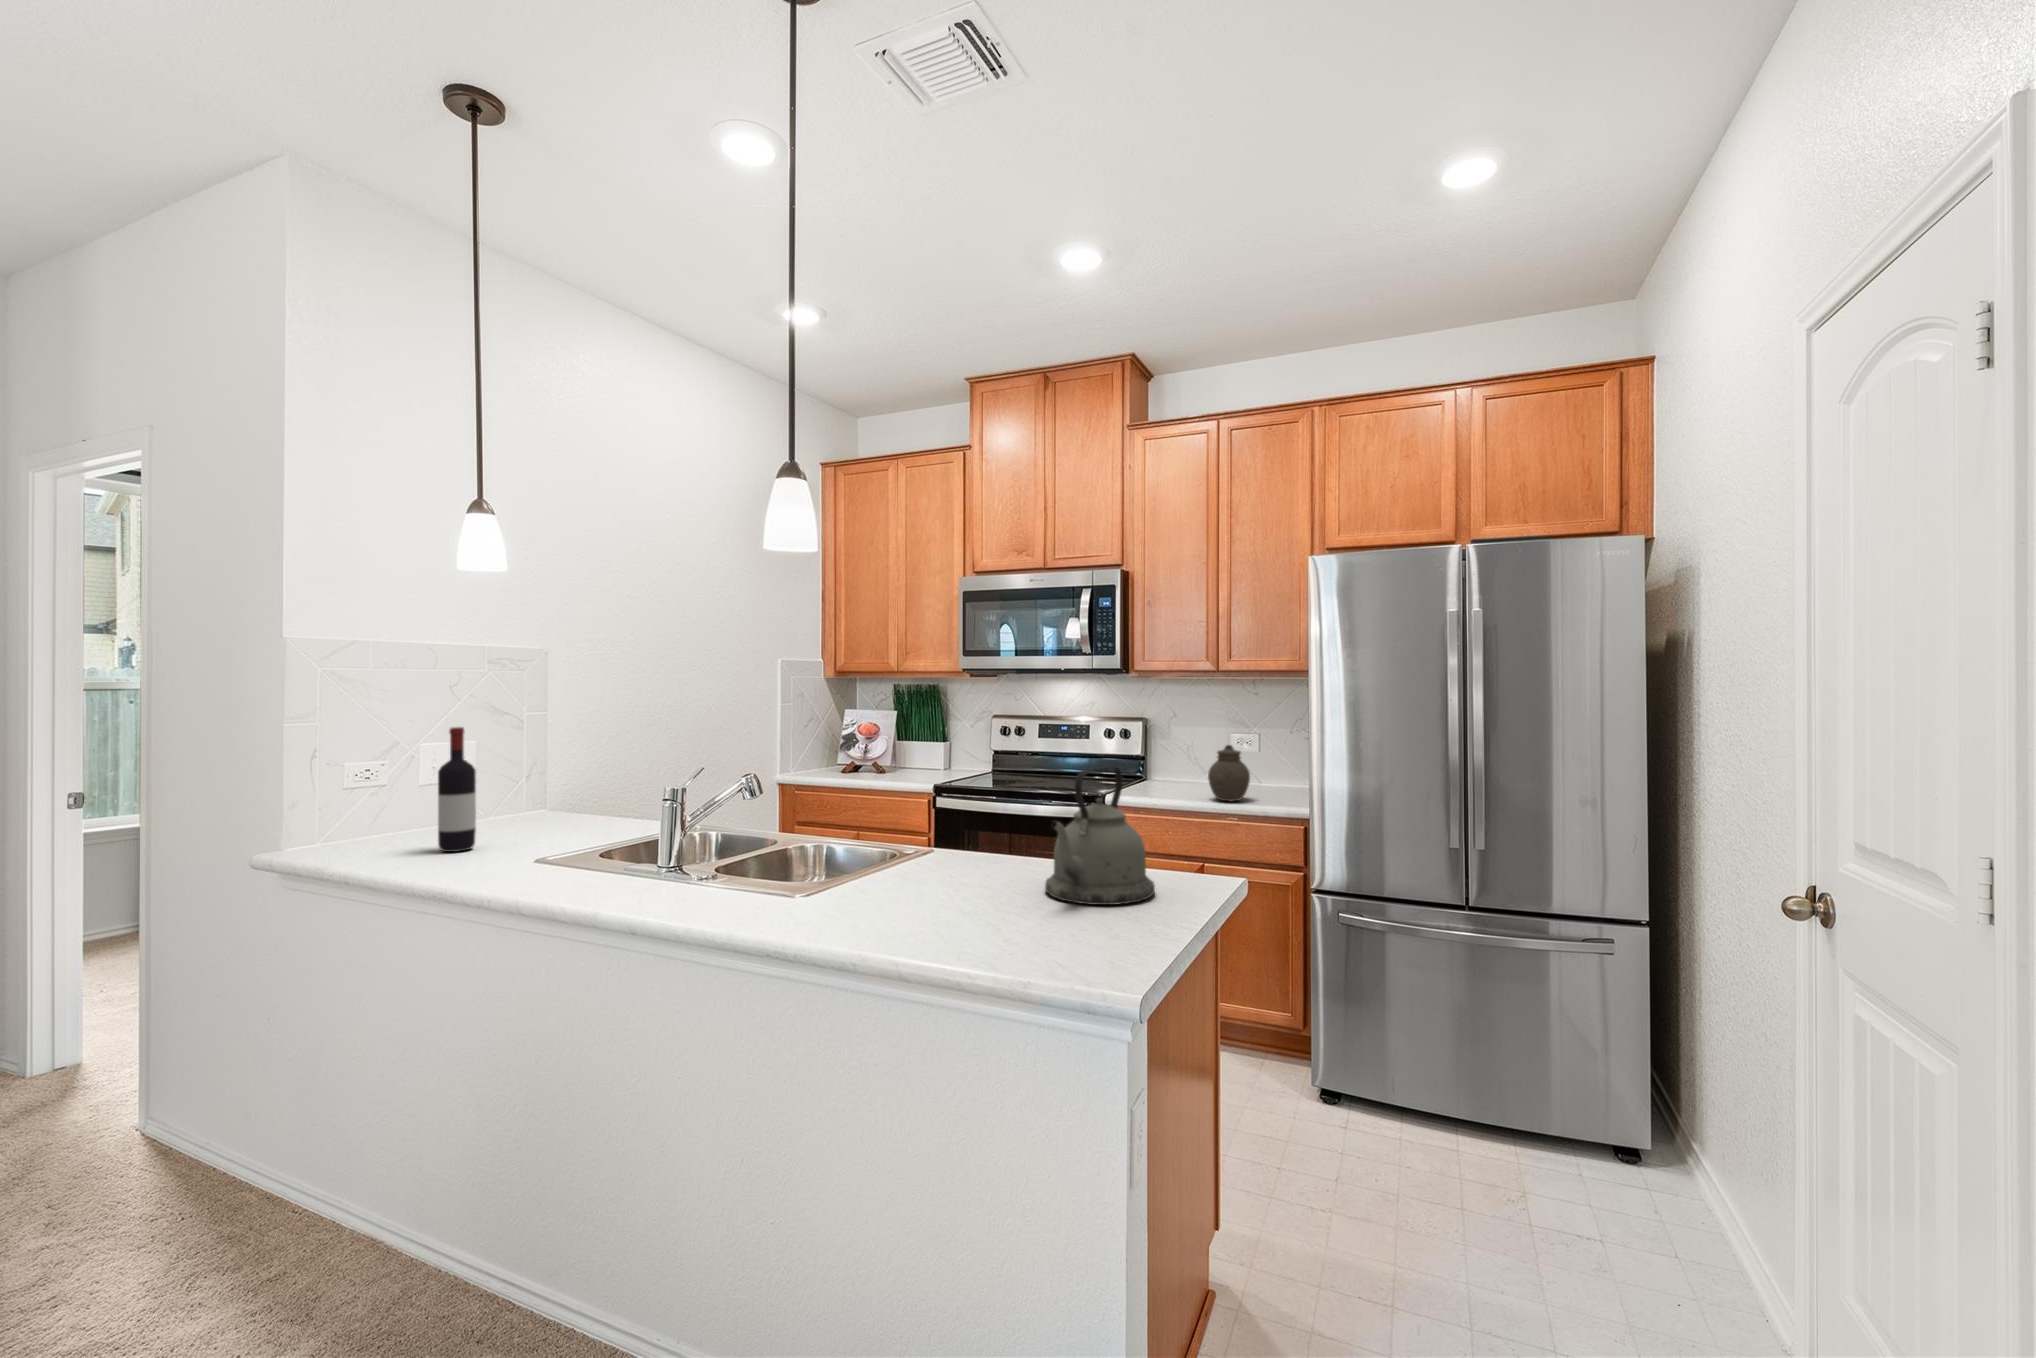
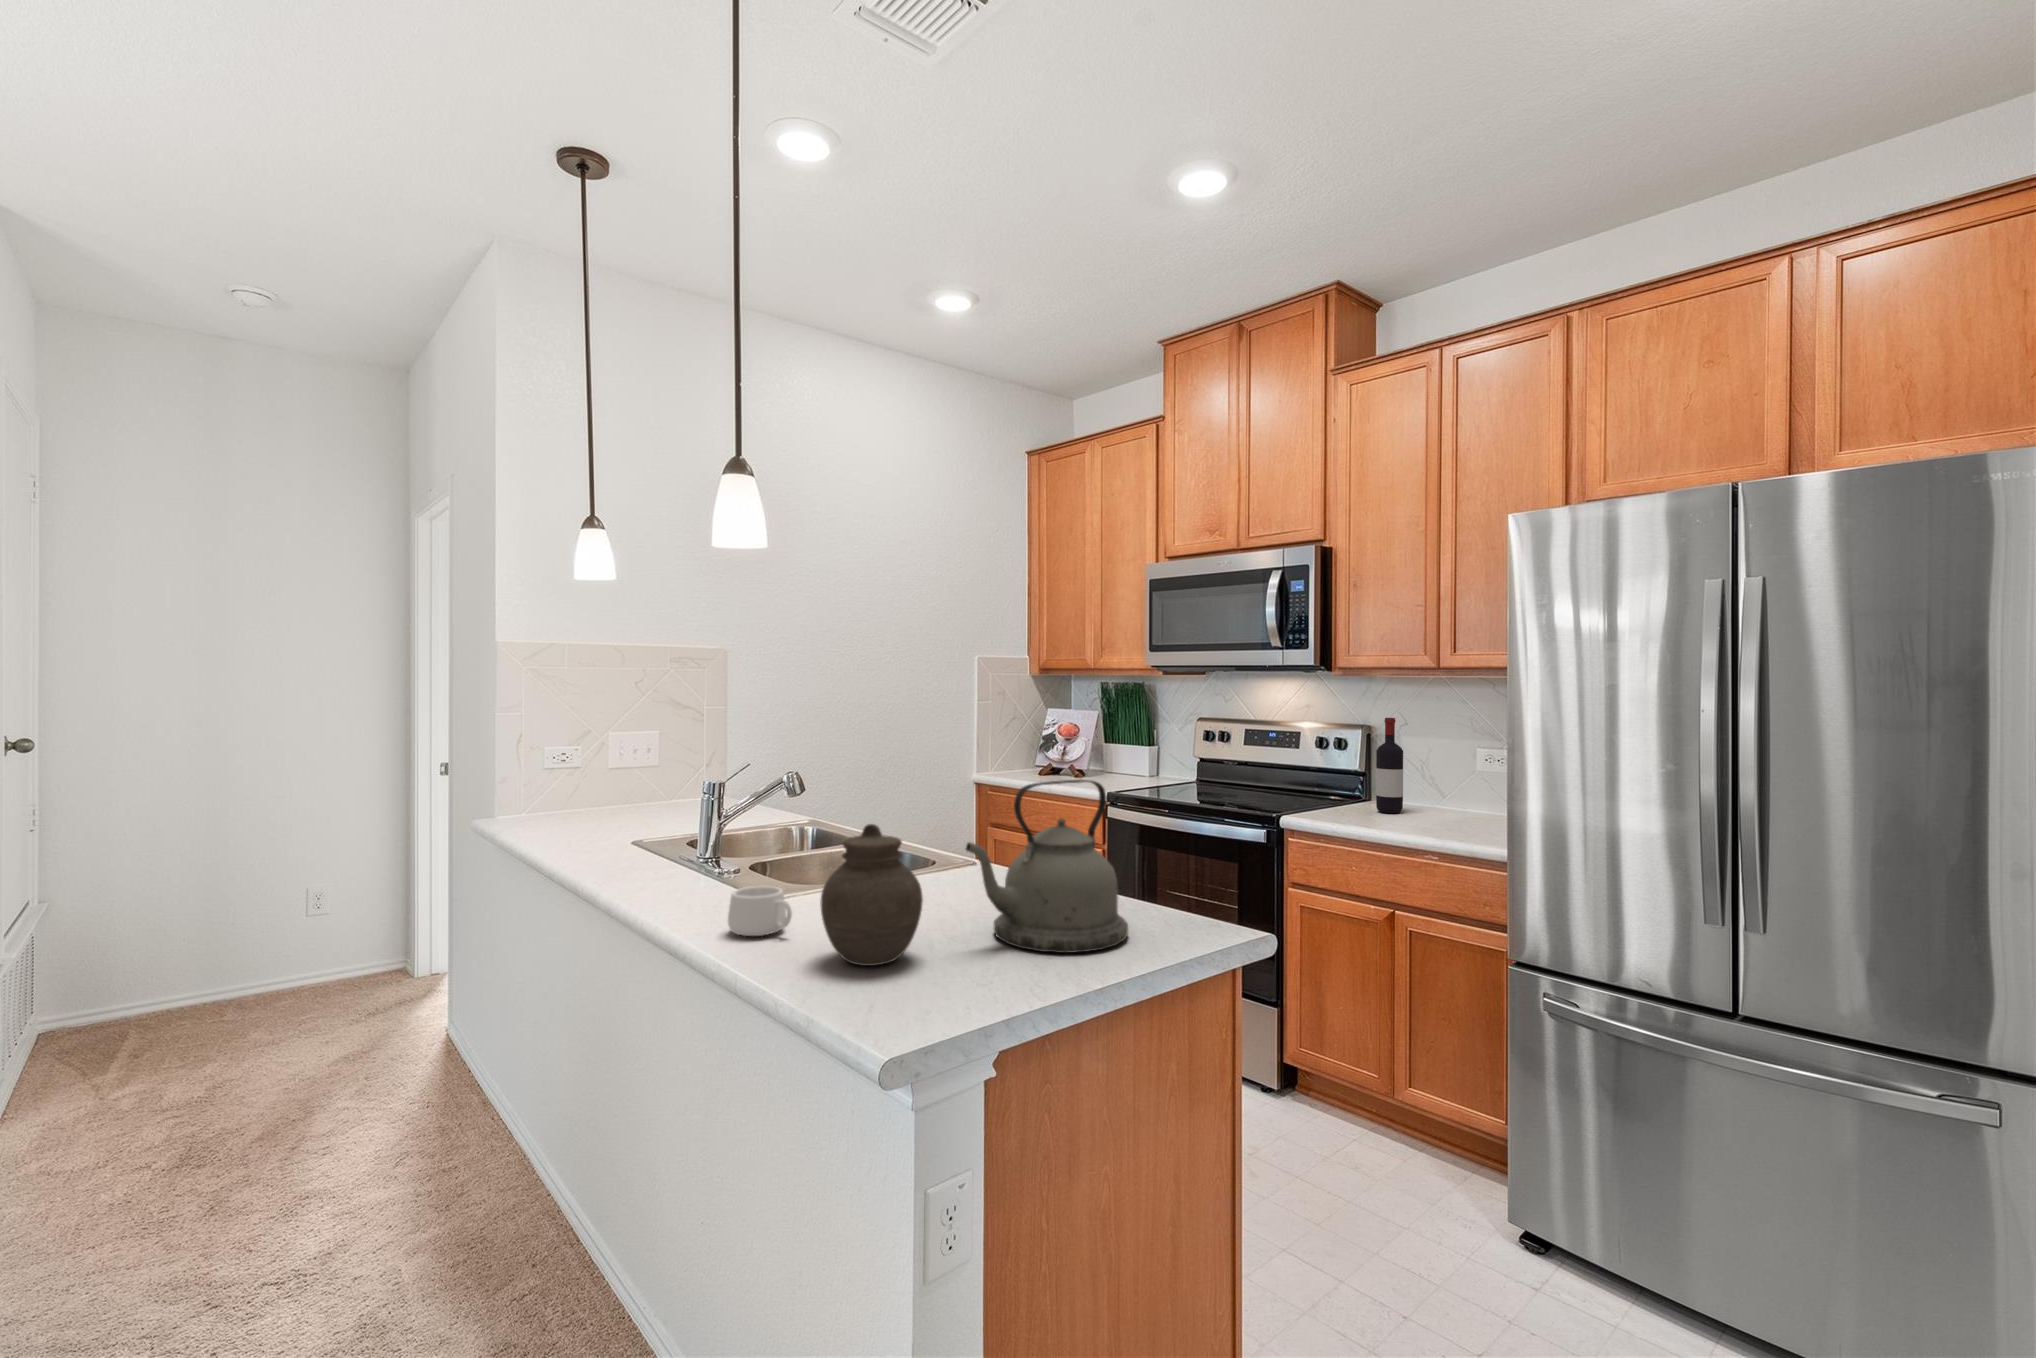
wine bottle: present [438,727,476,852] -> present [1376,718,1403,813]
jar: present [1208,745,1250,801] -> present [820,824,923,966]
mug: none [829,876,896,921] -> present [728,886,792,936]

